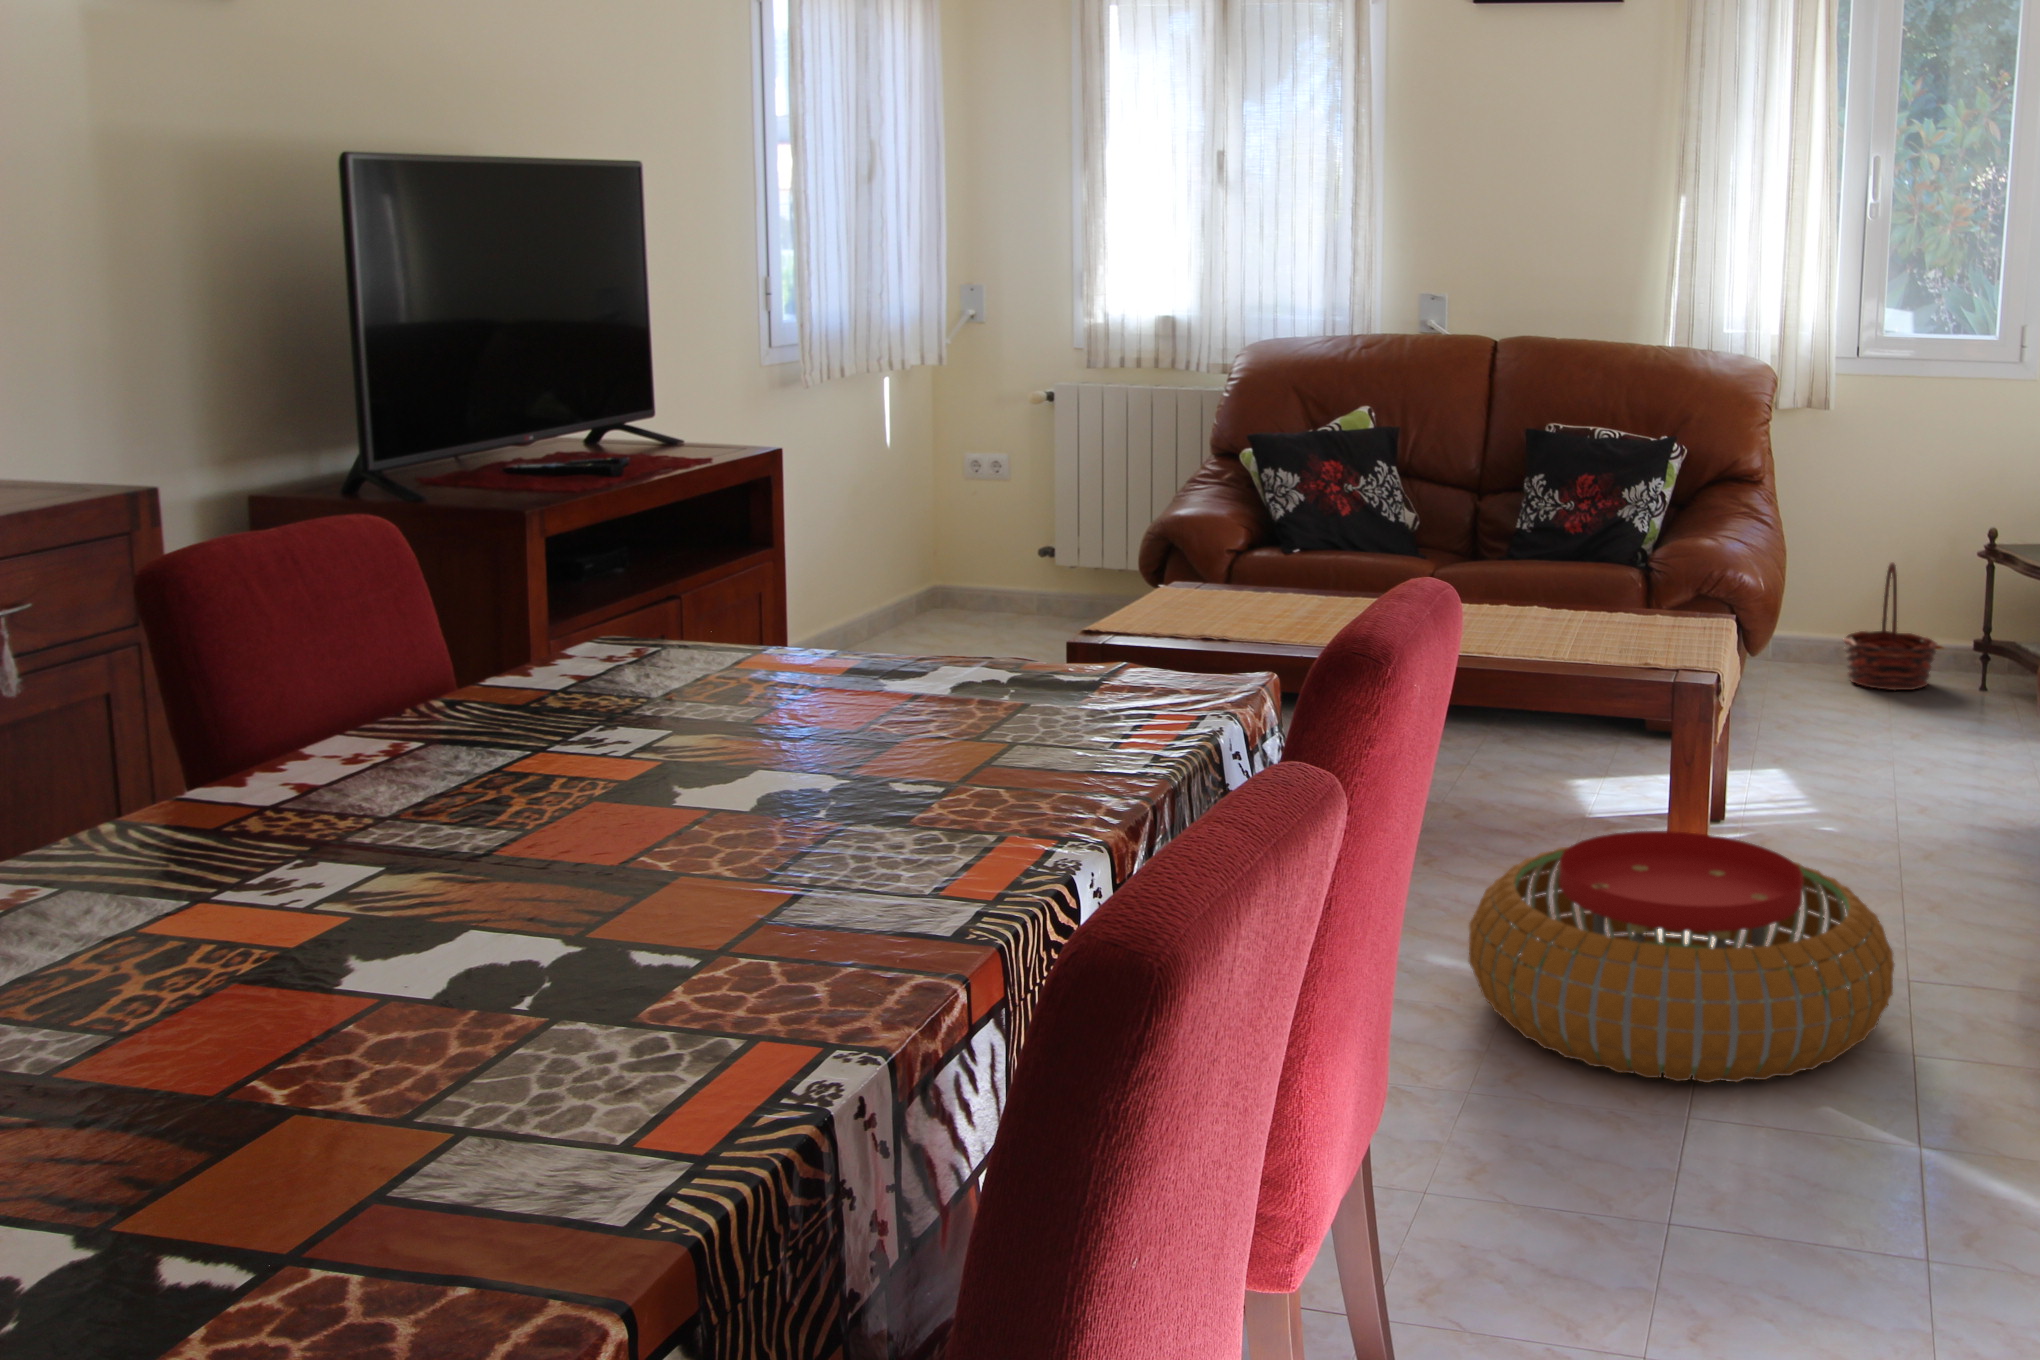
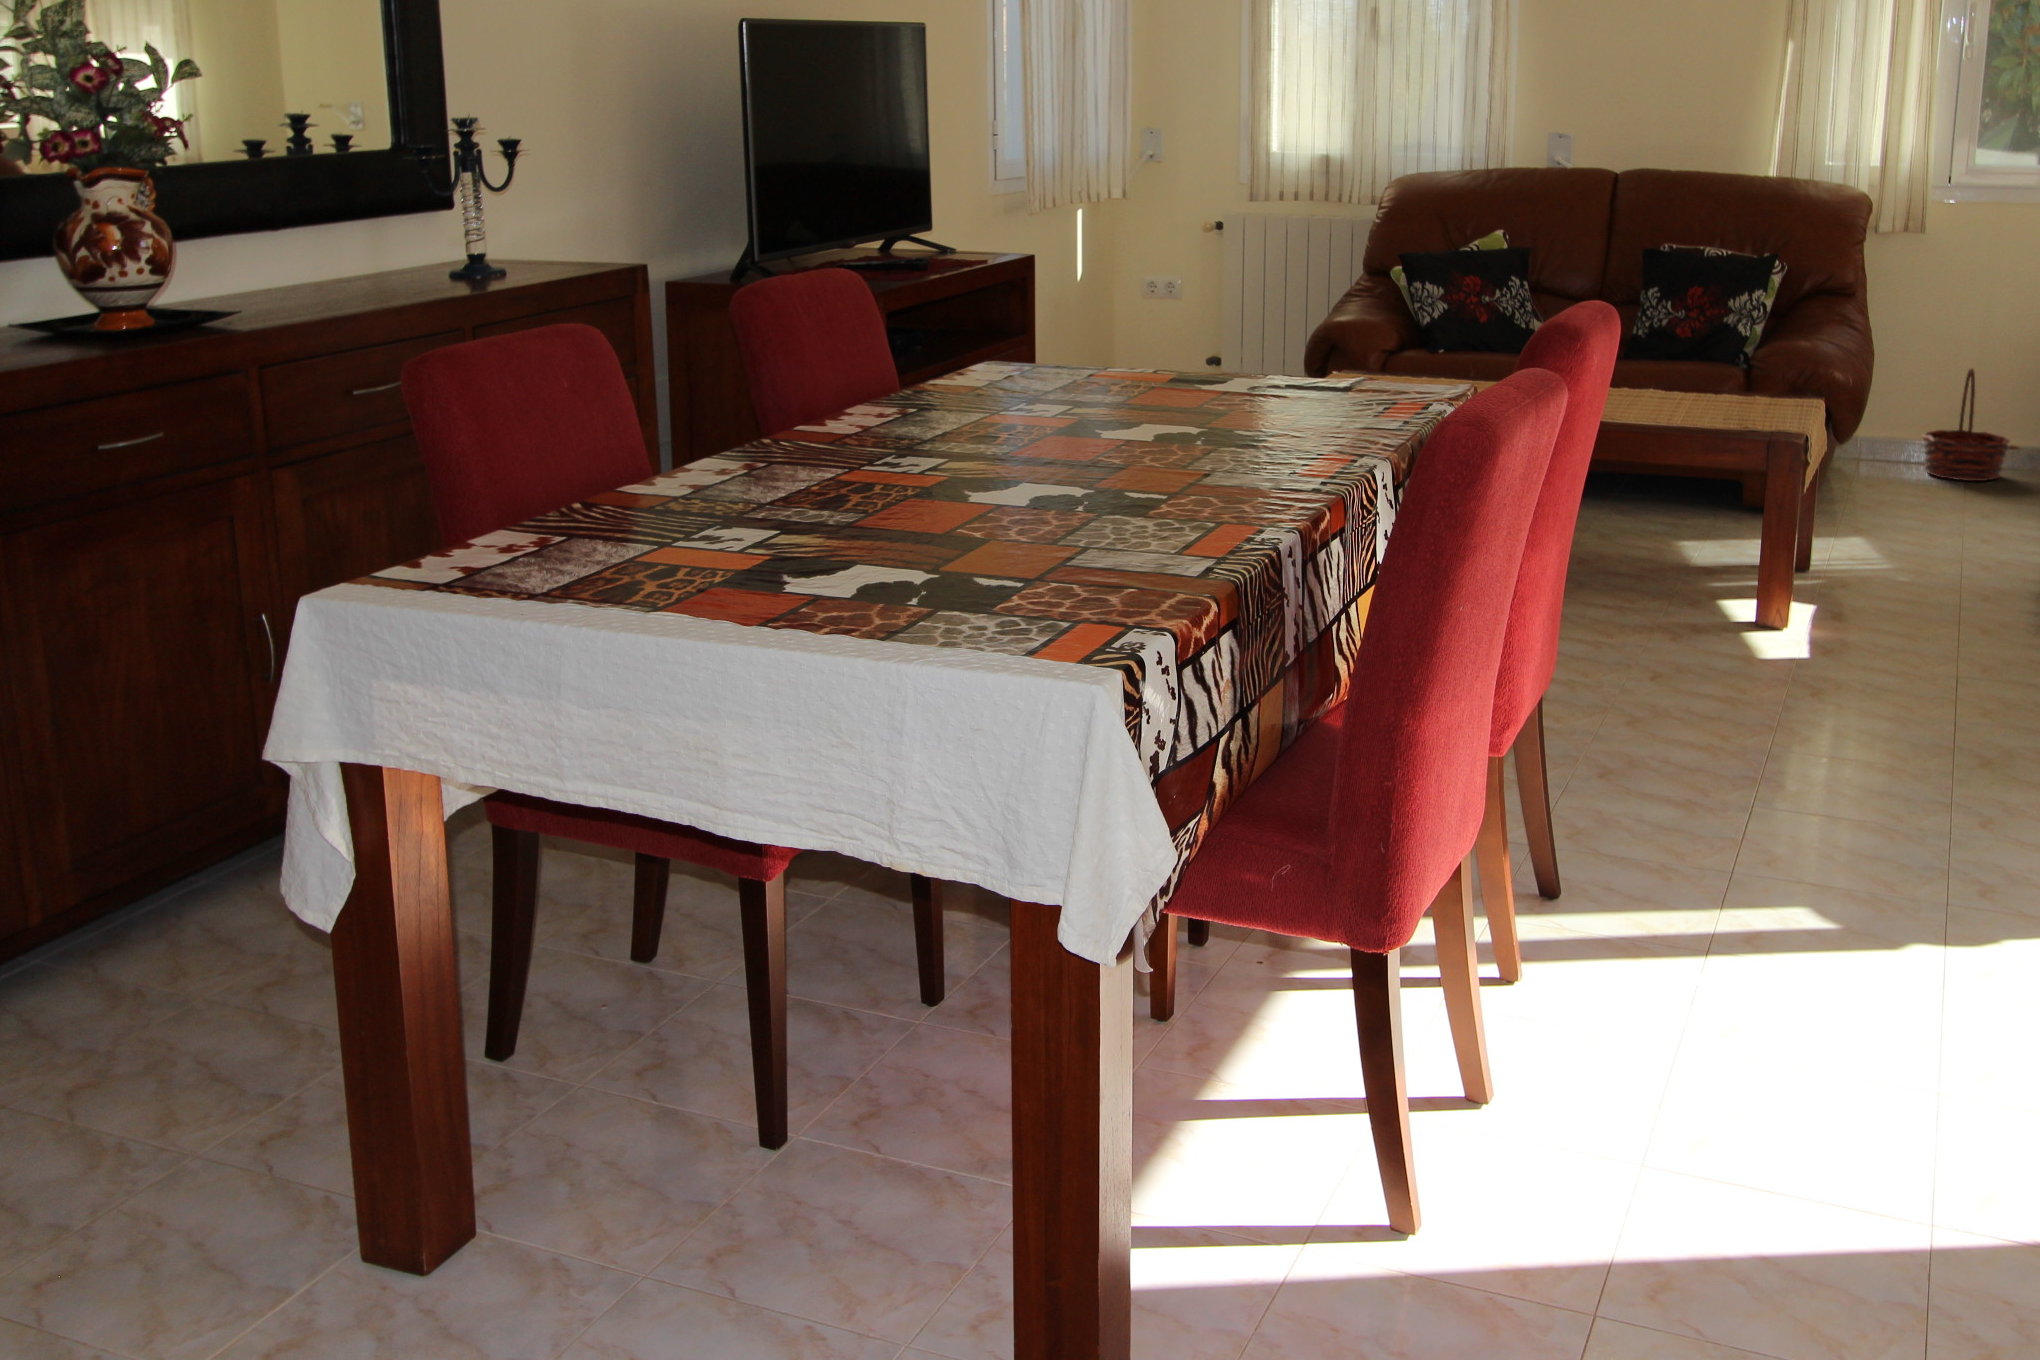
pouf: present [1469,831,1894,1083] -> none [1603,562,1958,747]

